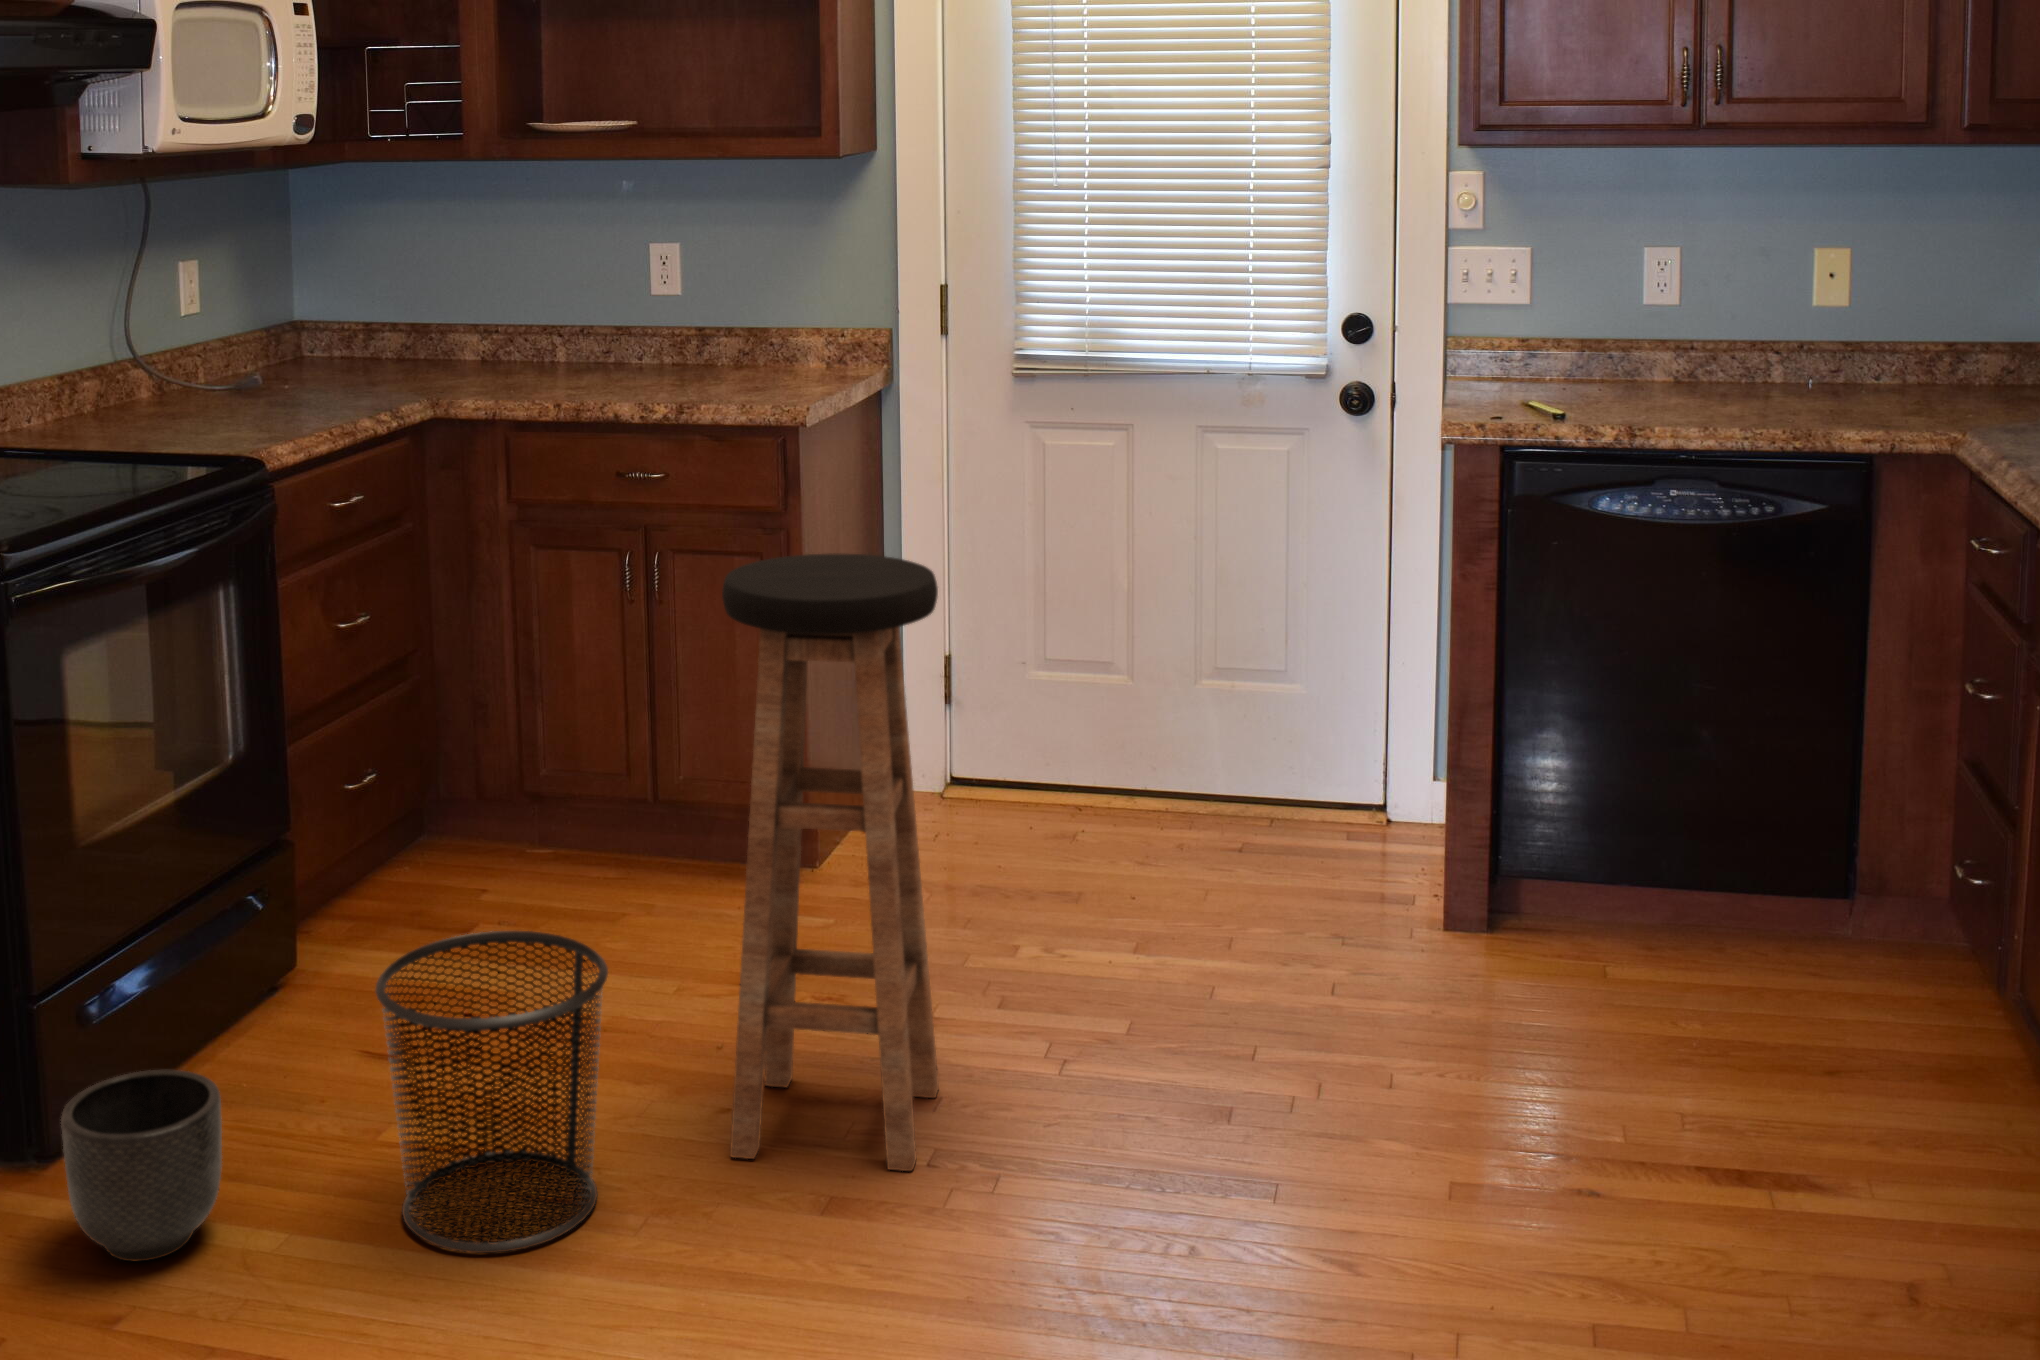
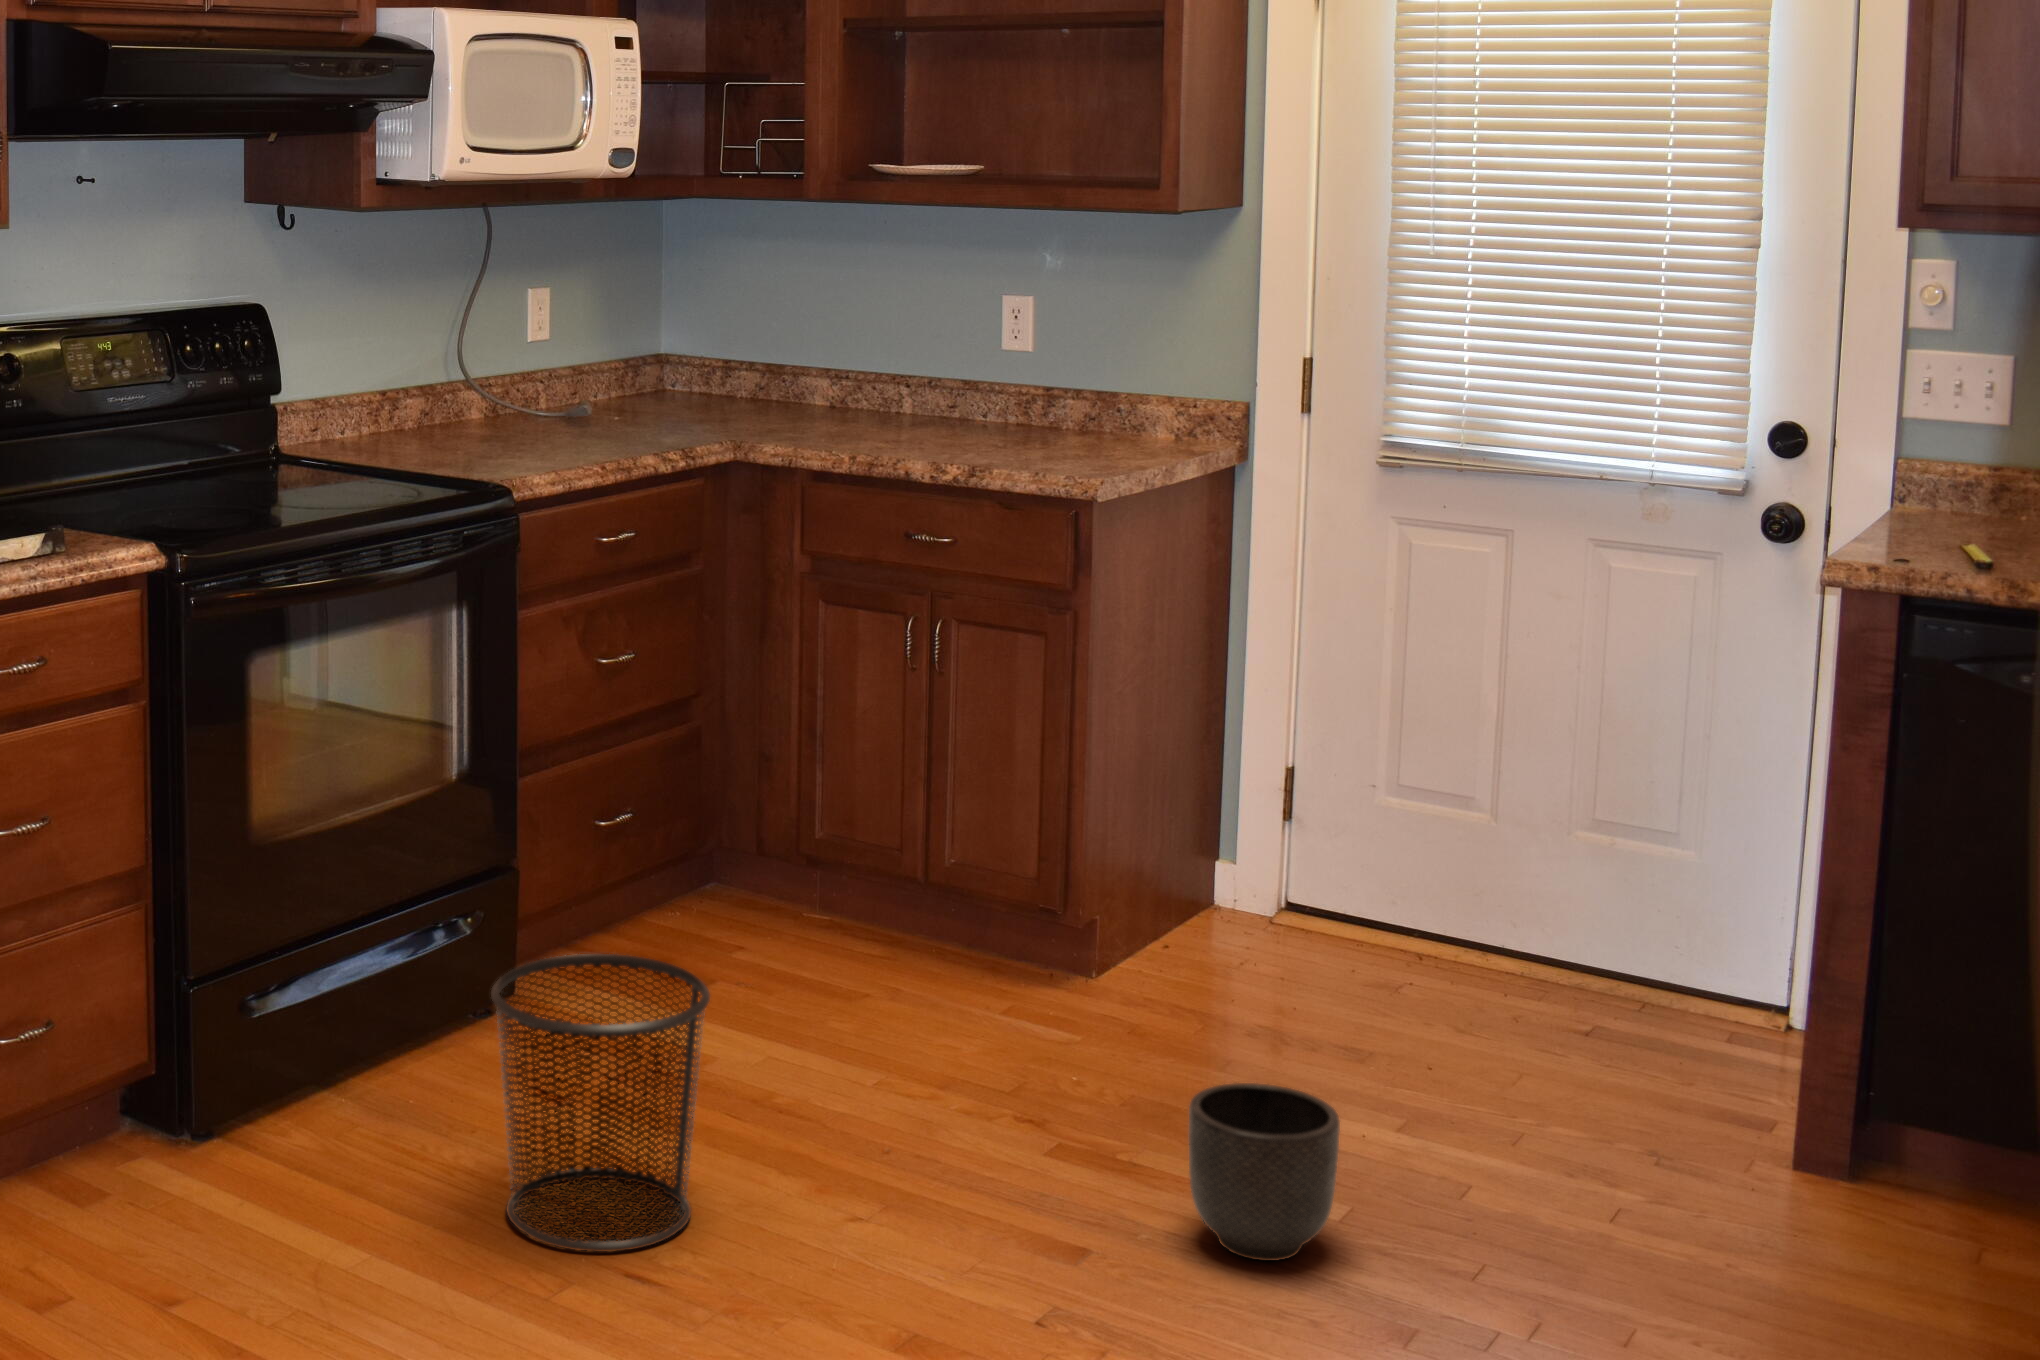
bar stool: present [722,553,939,1171] -> none [831,625,1079,1263]
planter: present [61,1070,222,1261] -> present [1189,1083,1340,1261]

